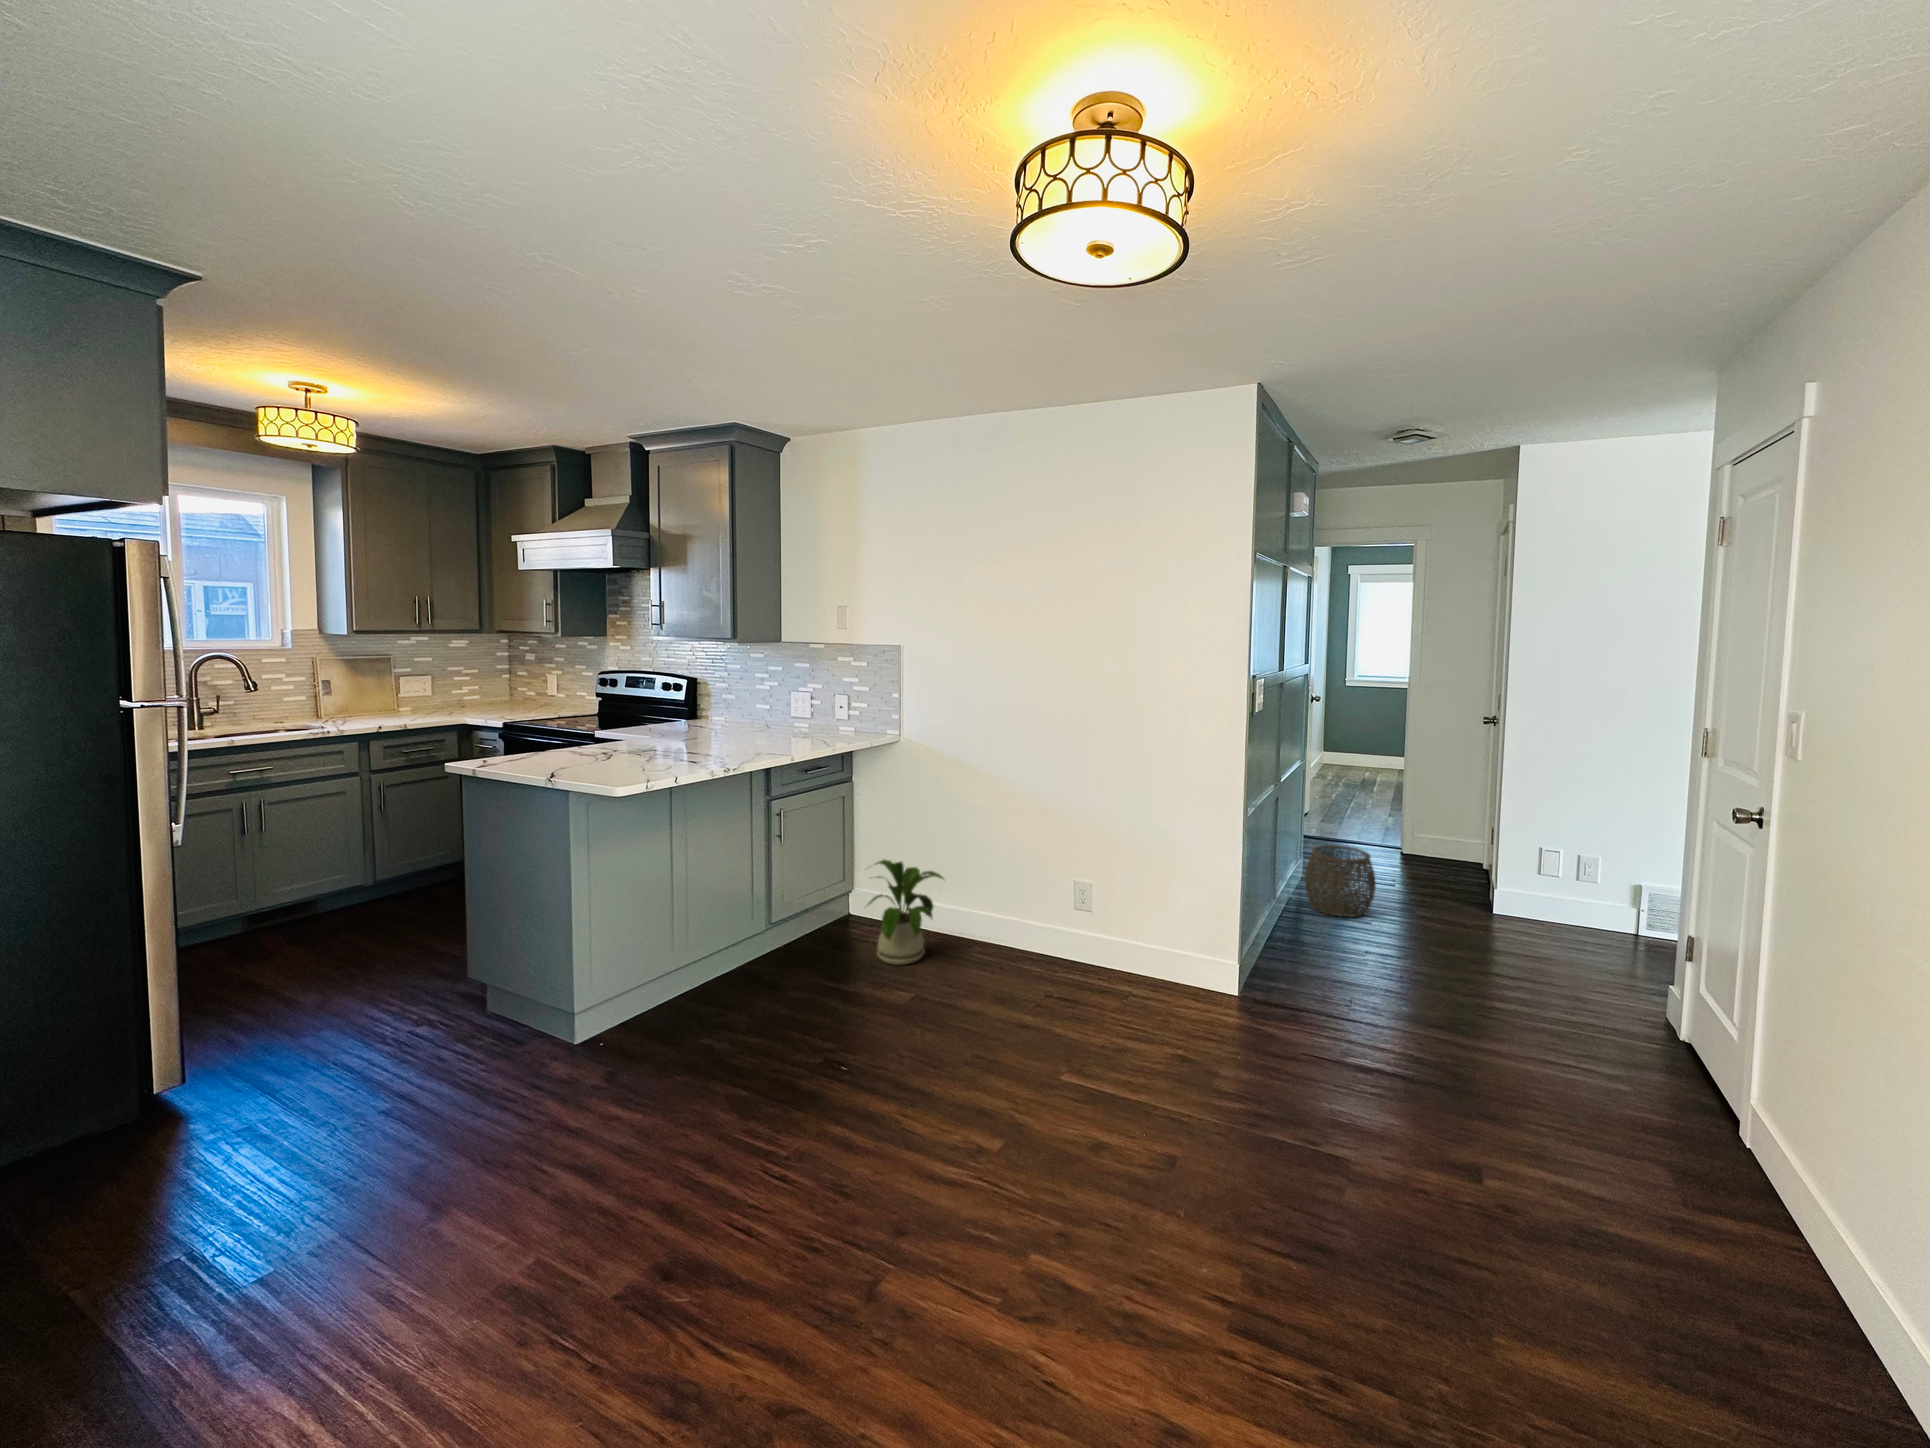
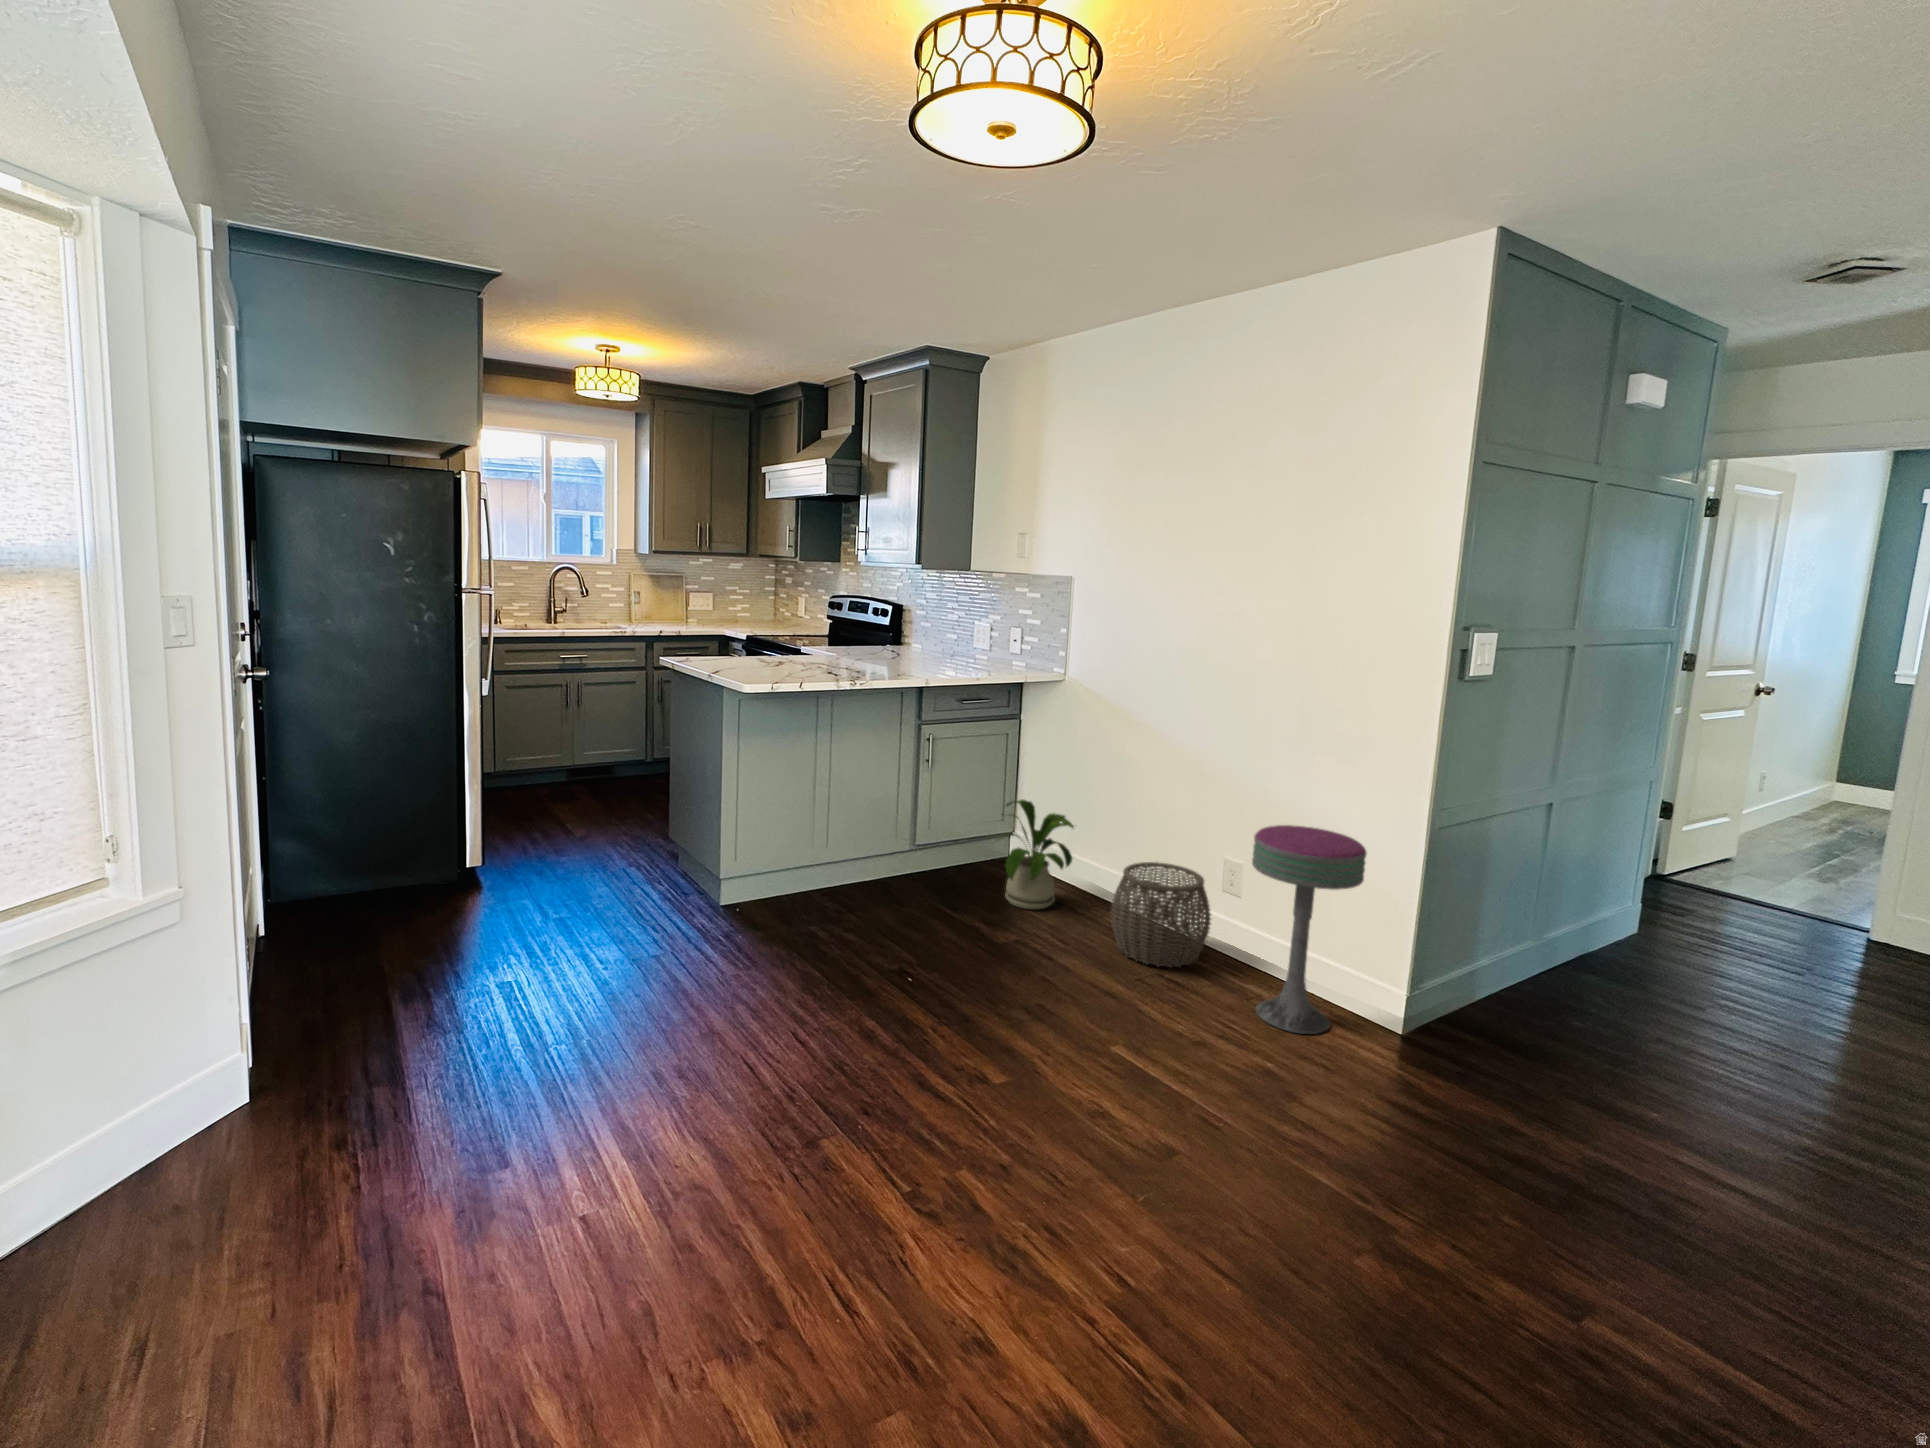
woven basket: present [1304,845,1376,917] -> present [1111,862,1211,967]
bar stool: none [1129,846,1216,1020] -> present [1252,825,1367,1034]

